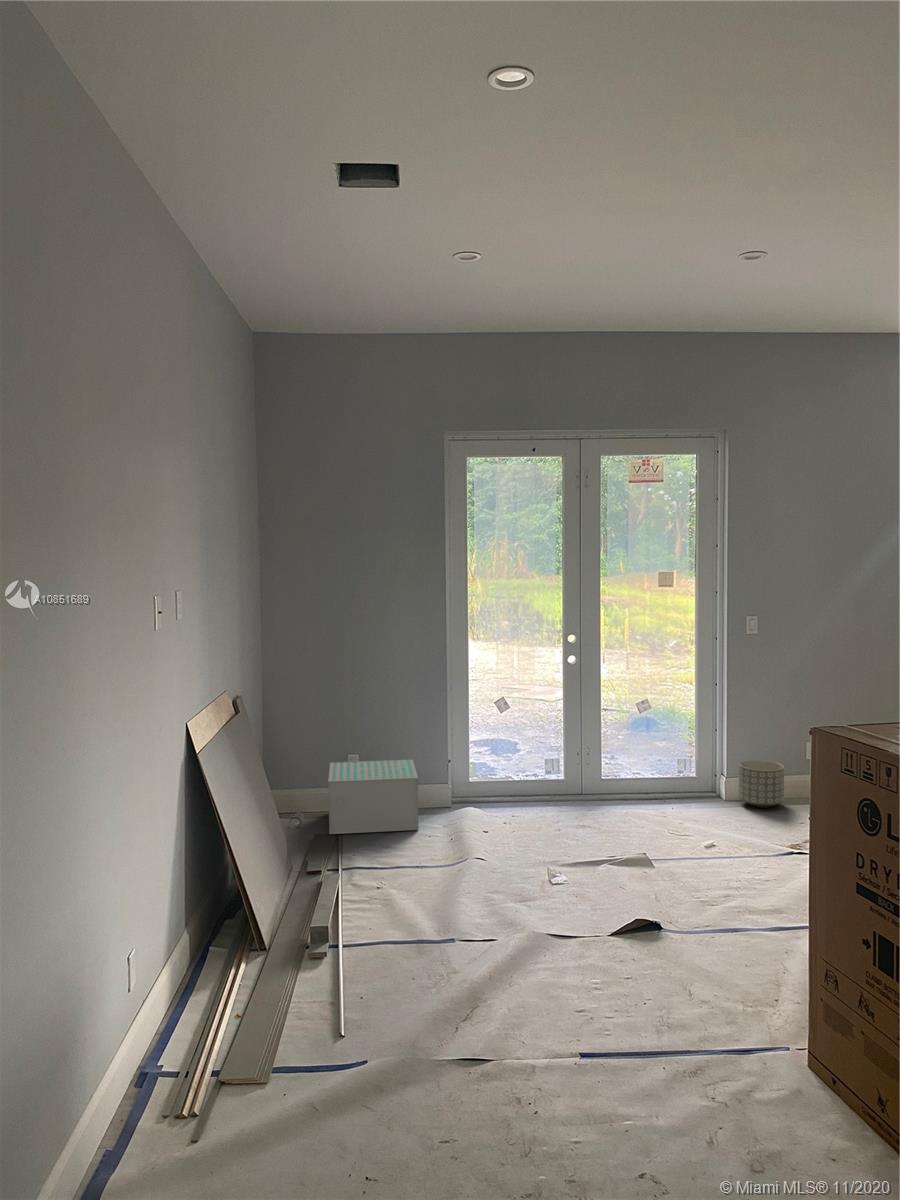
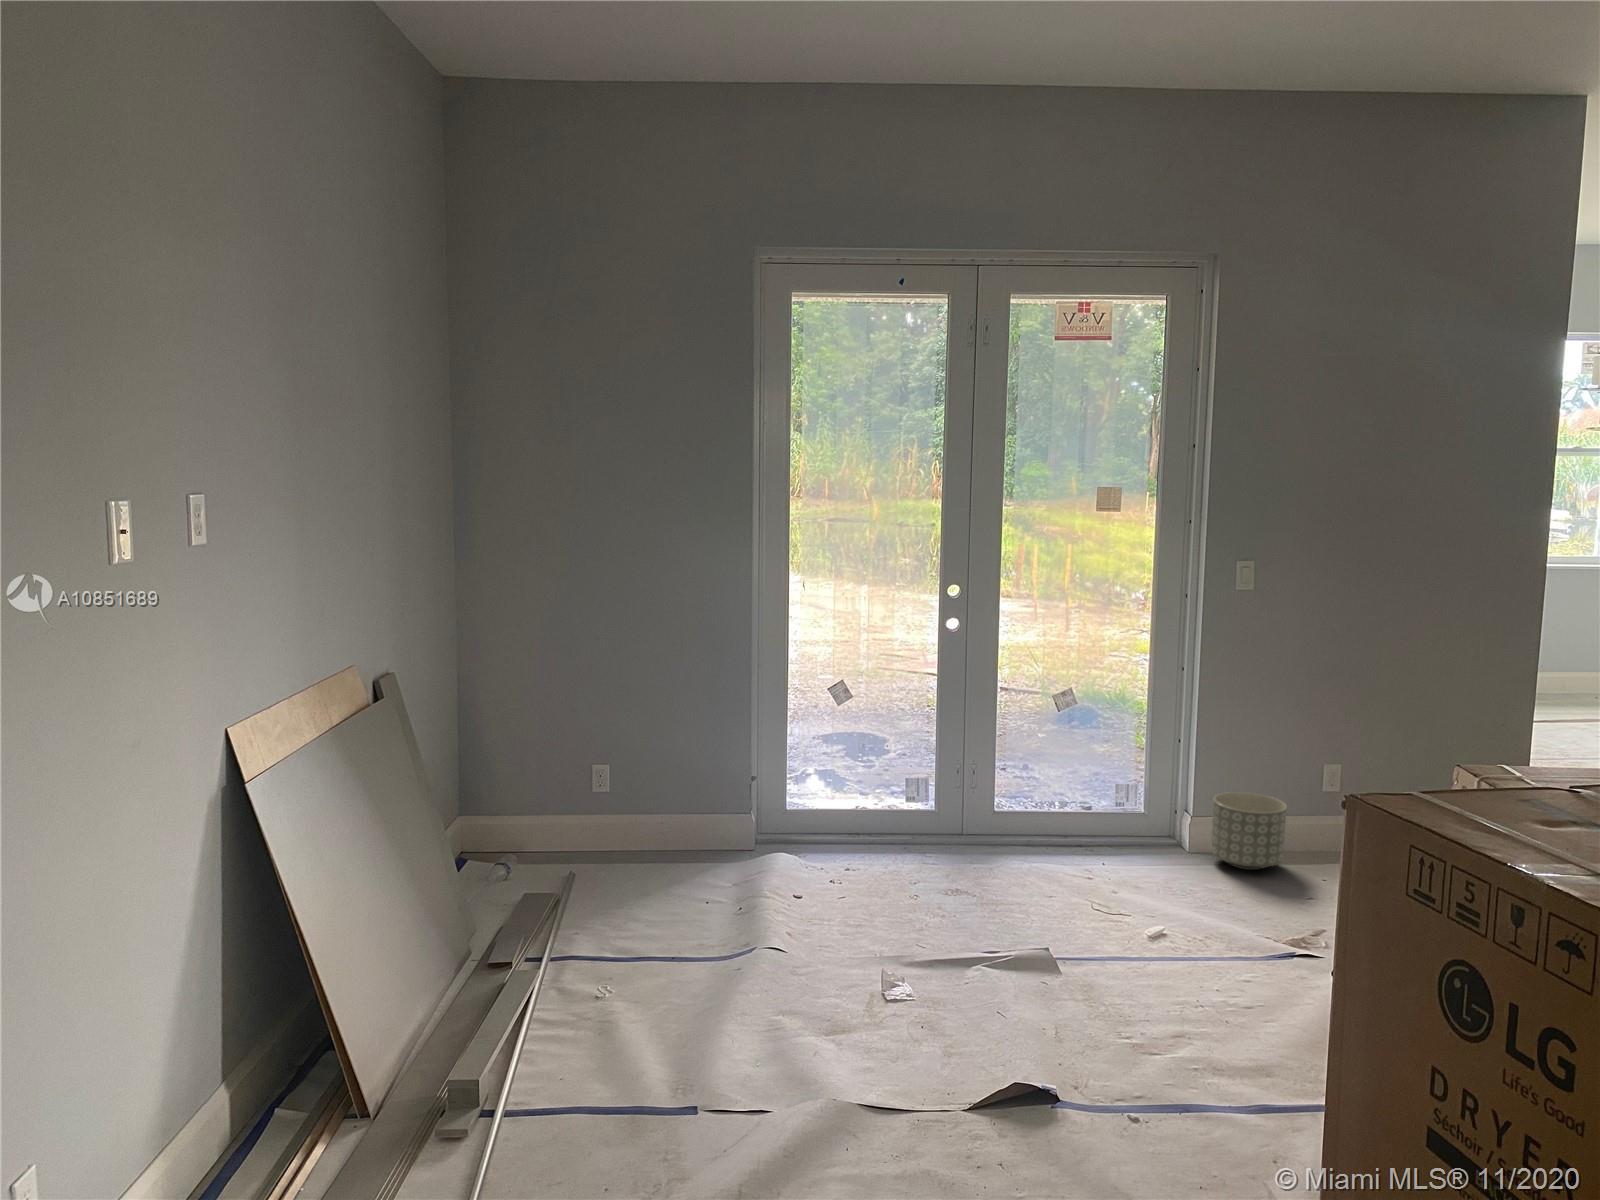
storage box: present [328,759,418,834] -> none [543,774,690,893]

